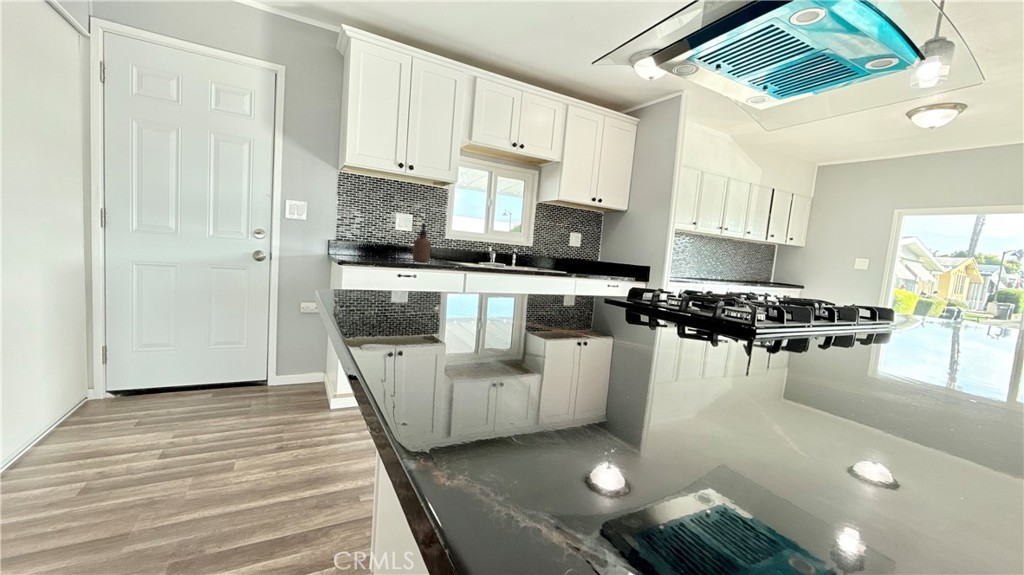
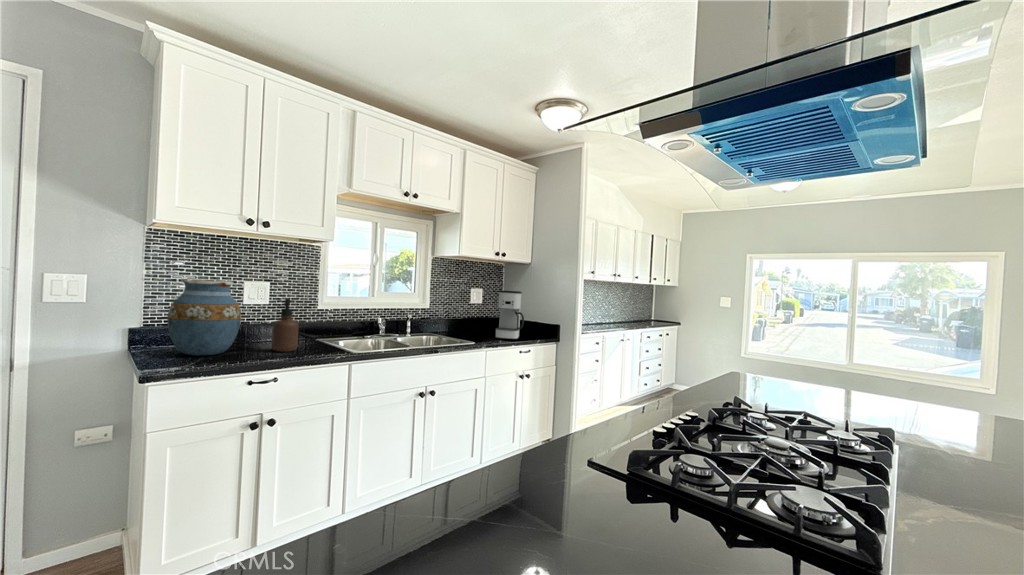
vase: none [351,204,394,258] -> present [167,279,241,356]
coffee maker: none [589,233,617,277] -> present [495,290,524,339]

